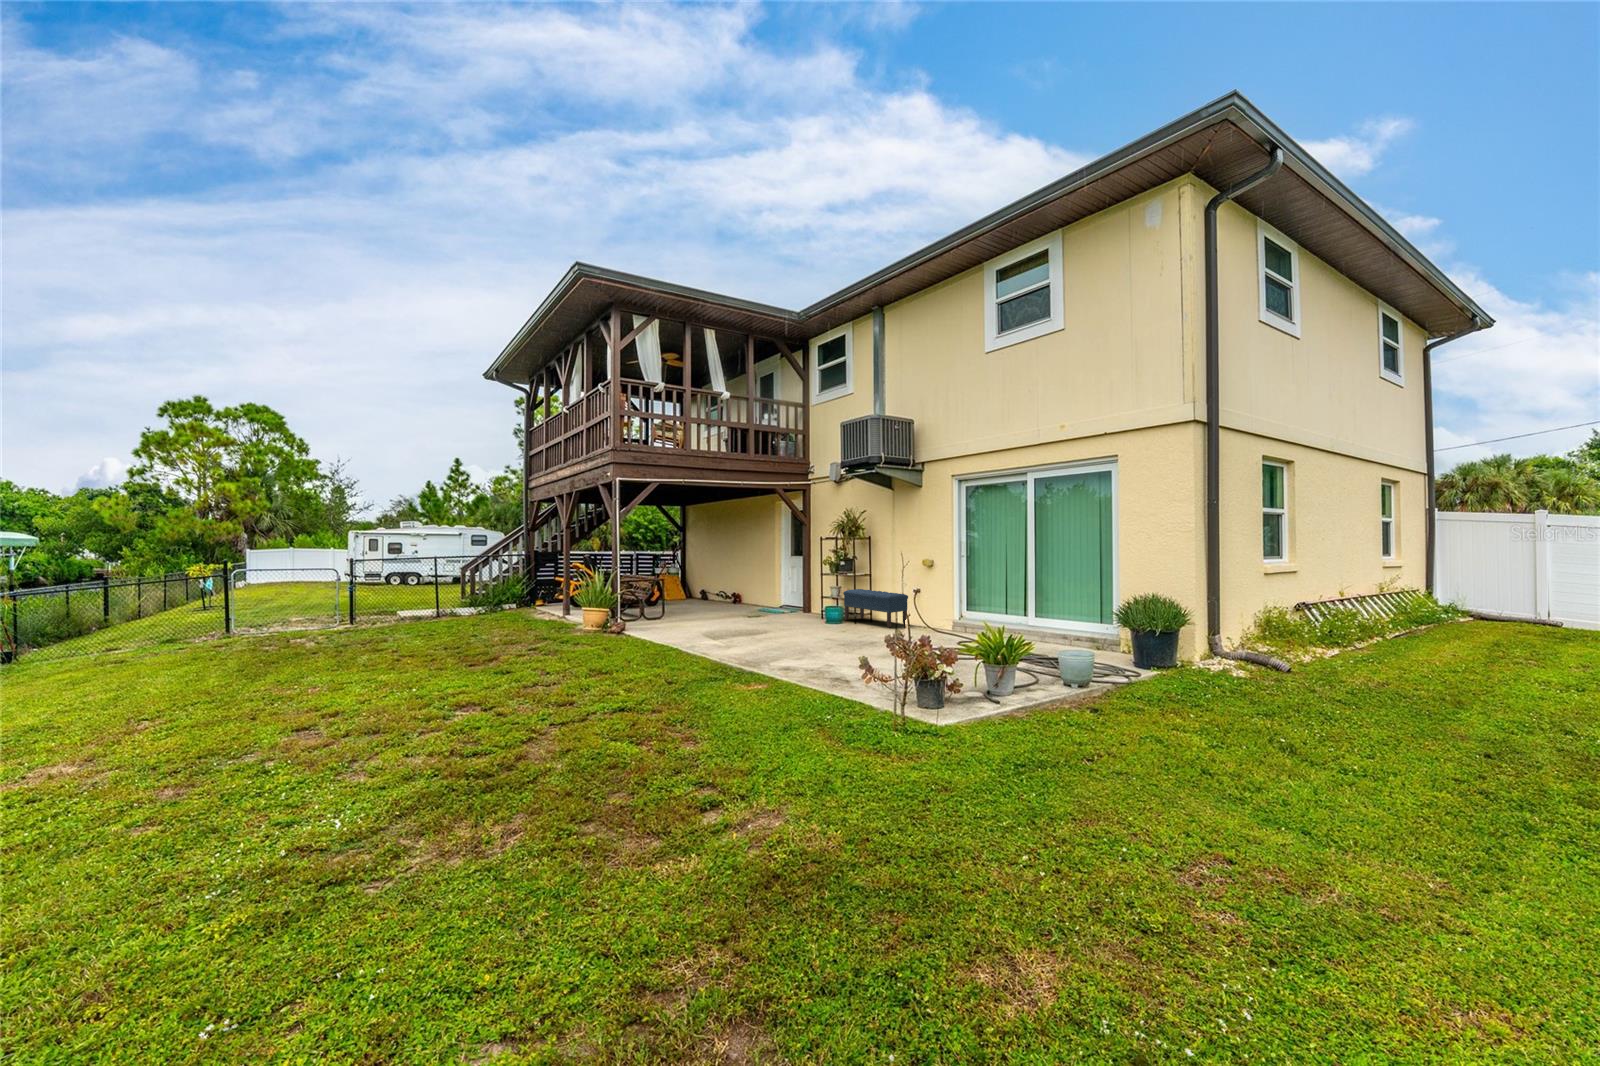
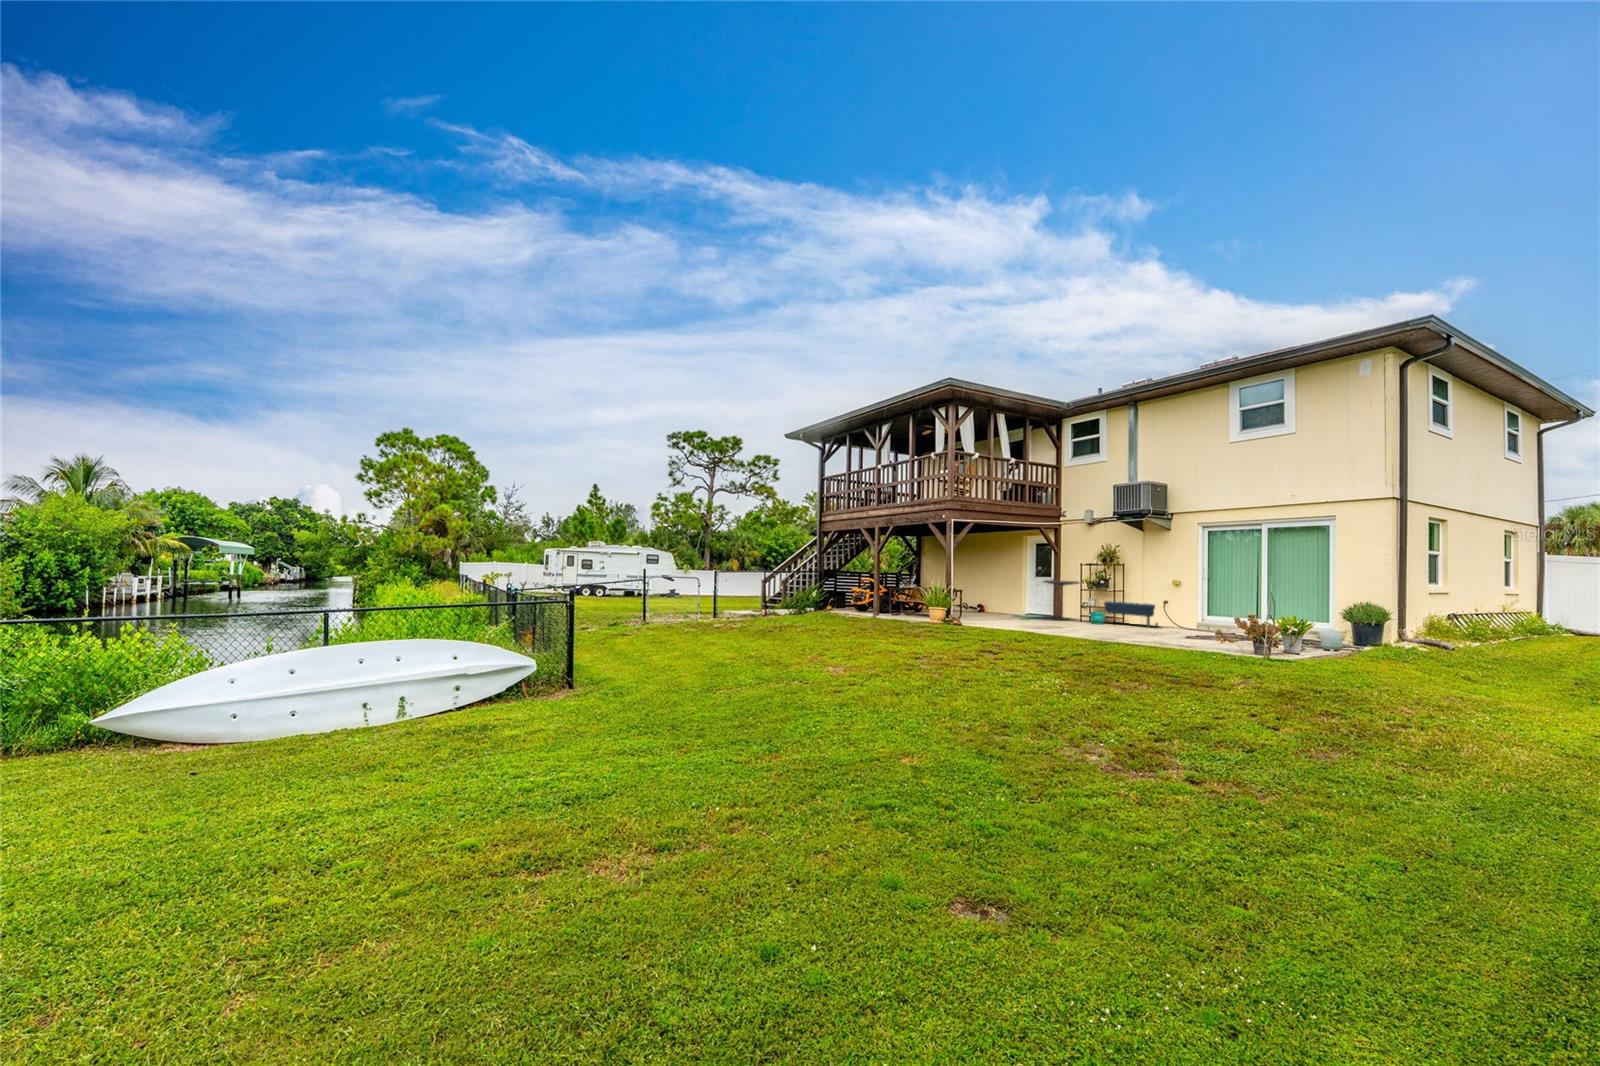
pedestal table: none [775,561,823,616] -> present [1044,580,1079,620]

